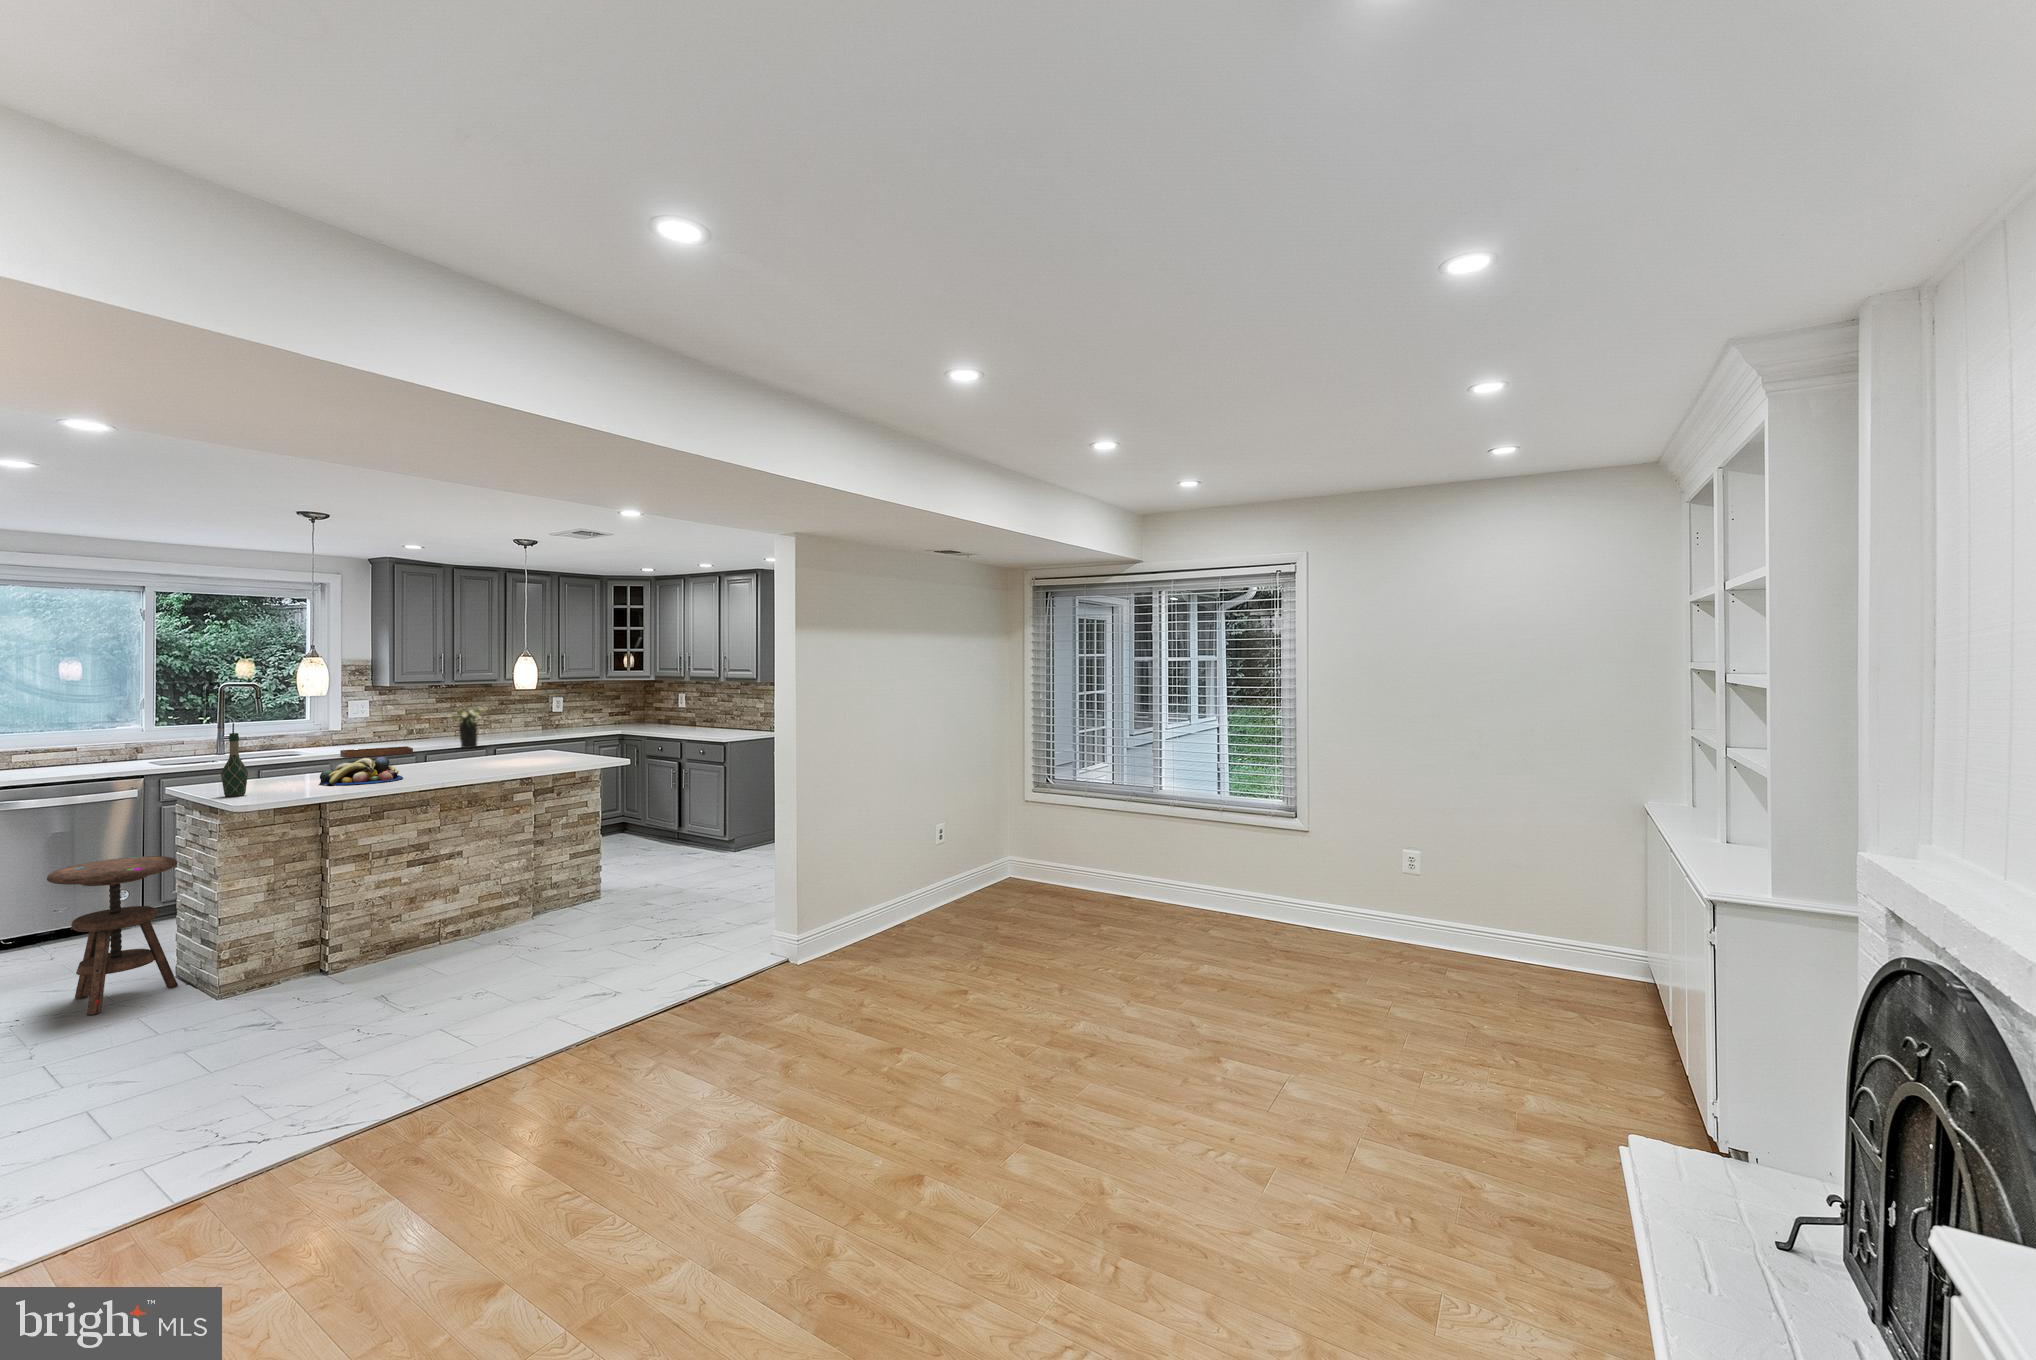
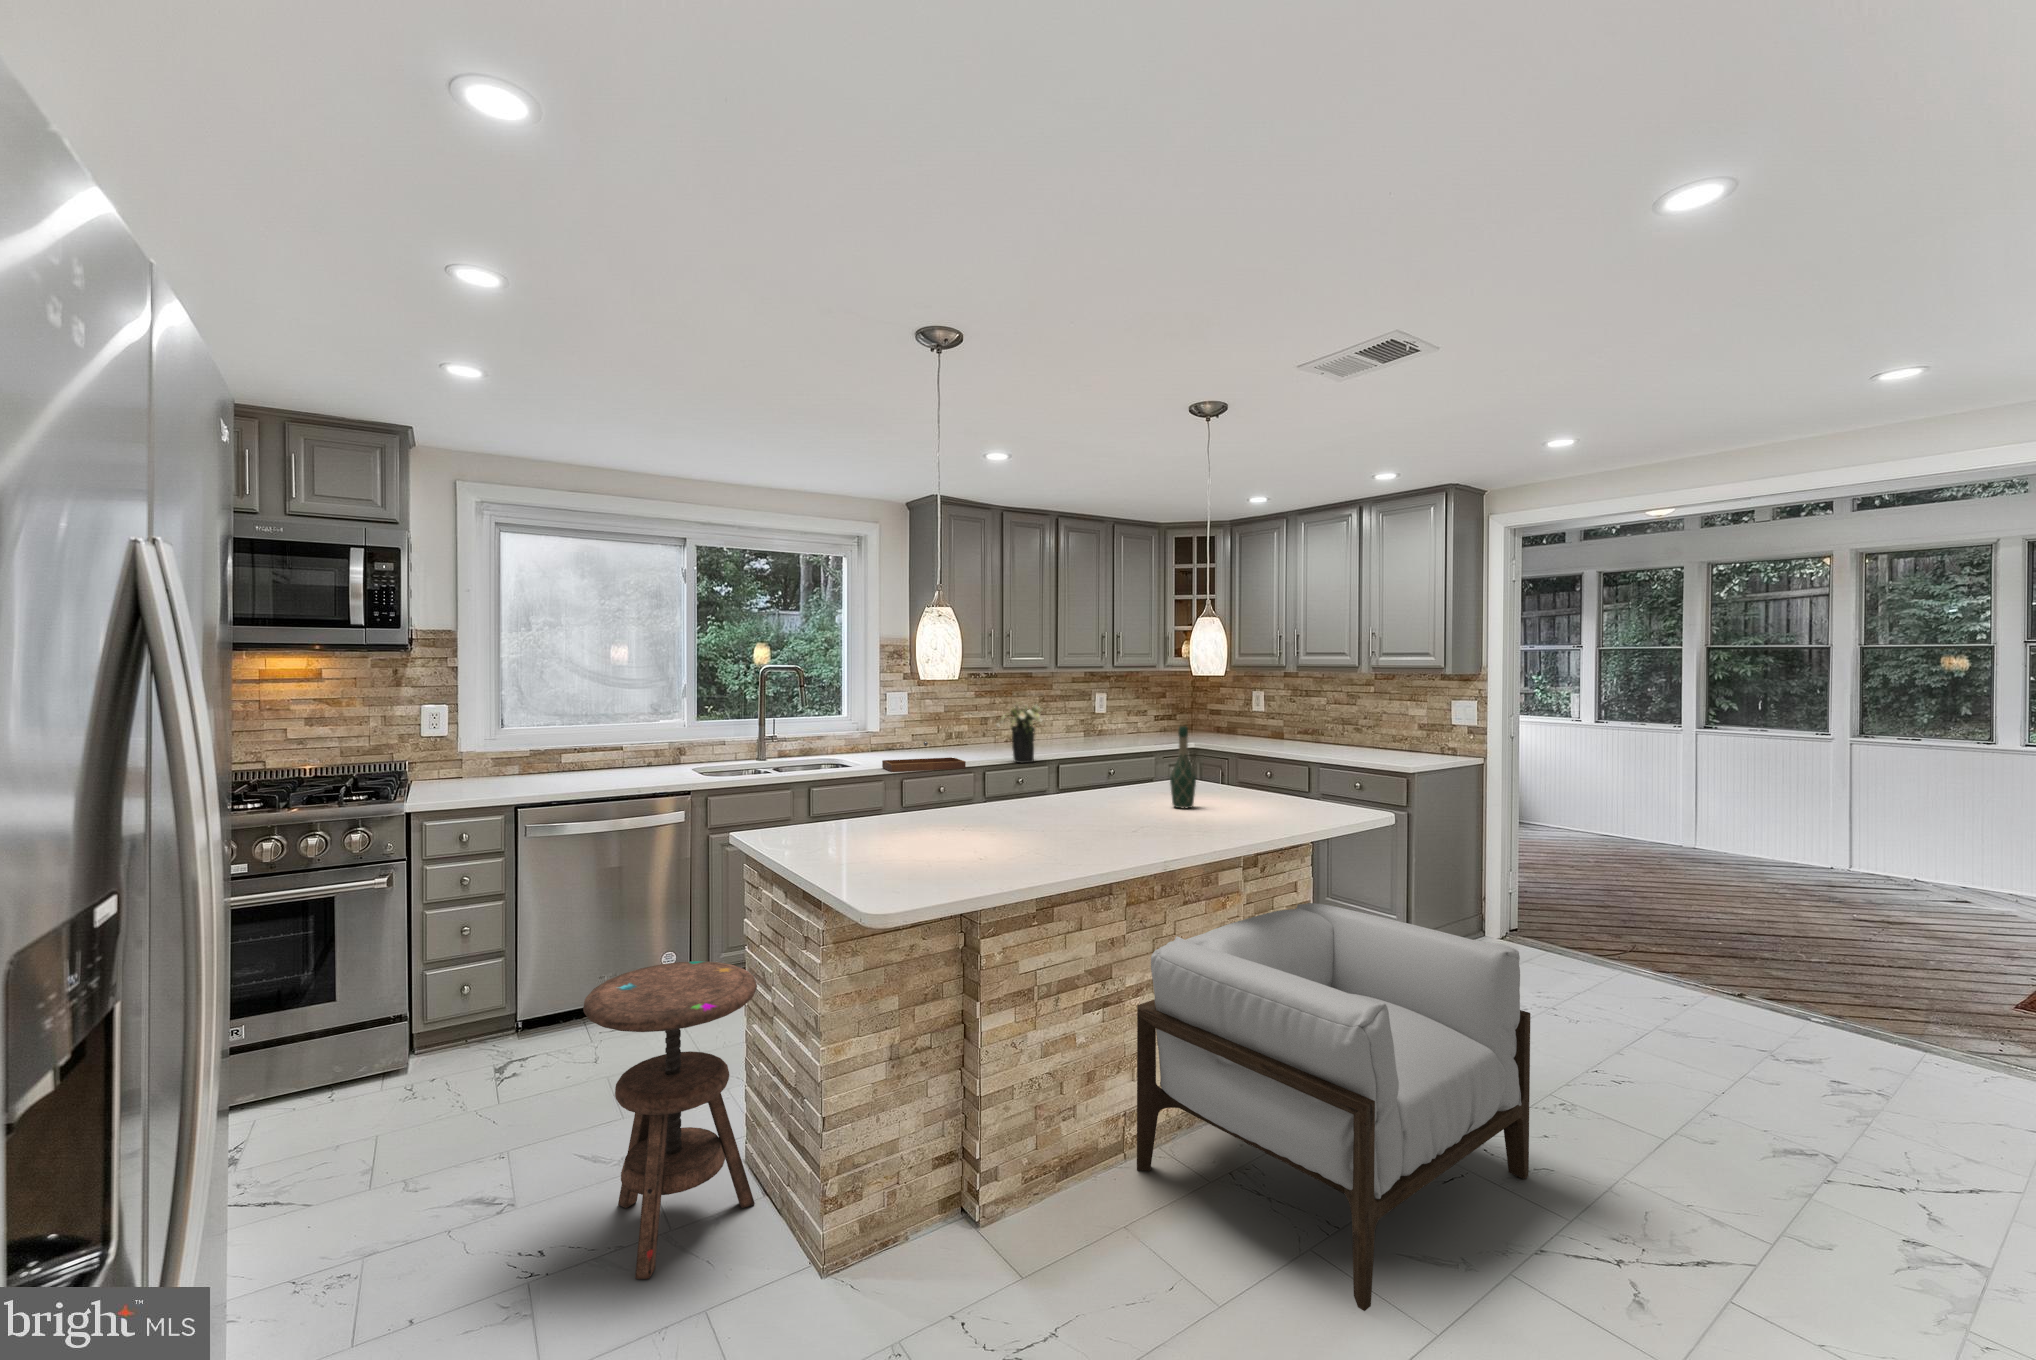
wine bottle: present [221,733,248,796] -> present [1170,726,1196,808]
fruit bowl: present [320,757,403,786] -> none [931,793,1047,847]
armchair: none [442,808,662,968] -> present [1137,903,1530,1311]

